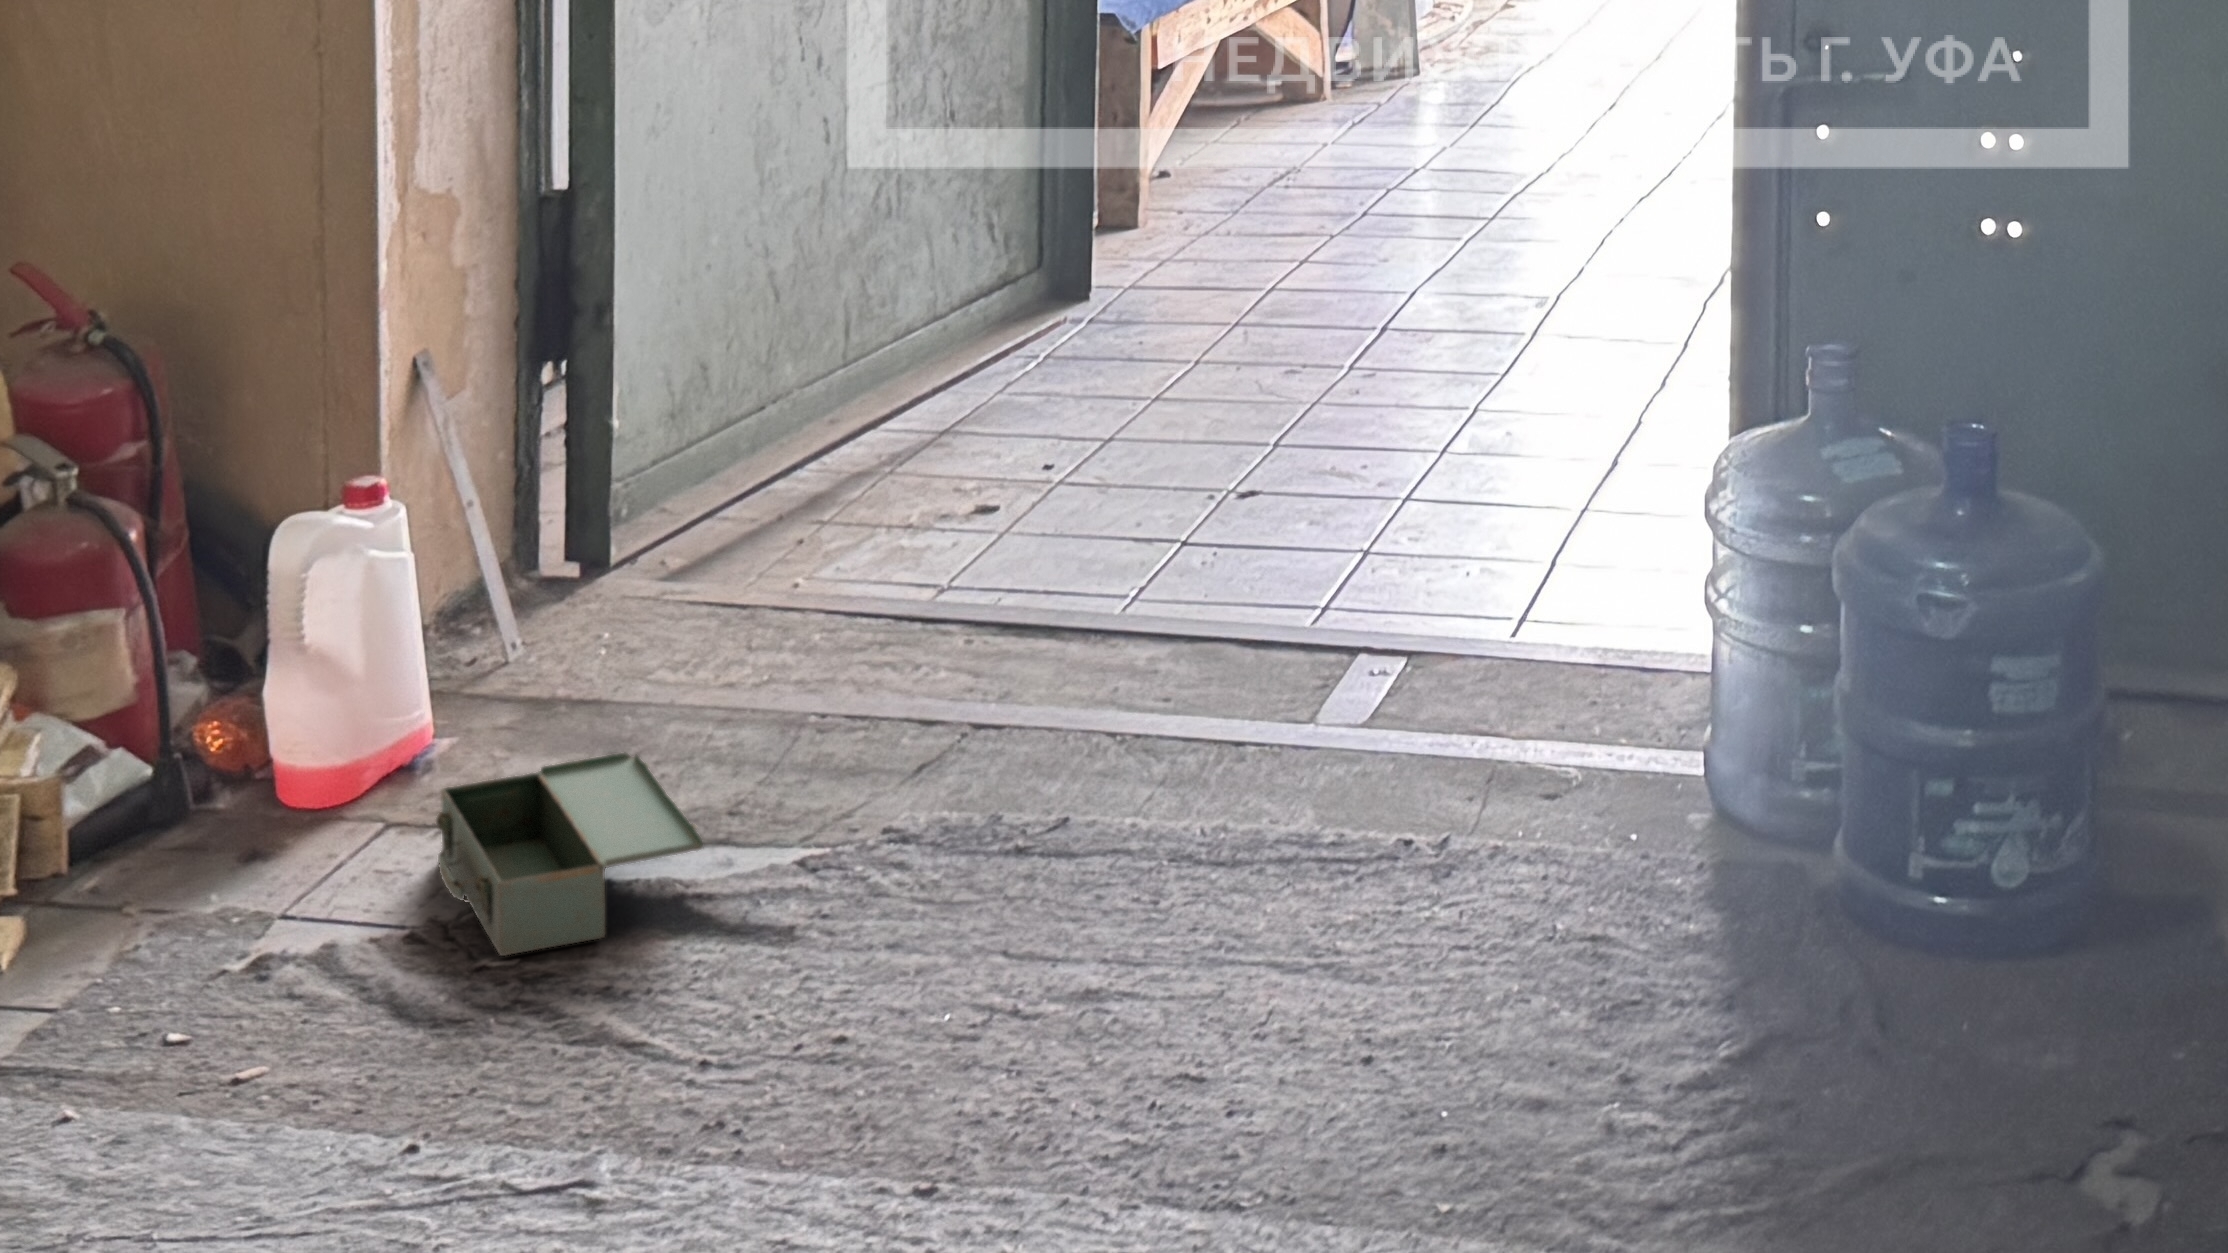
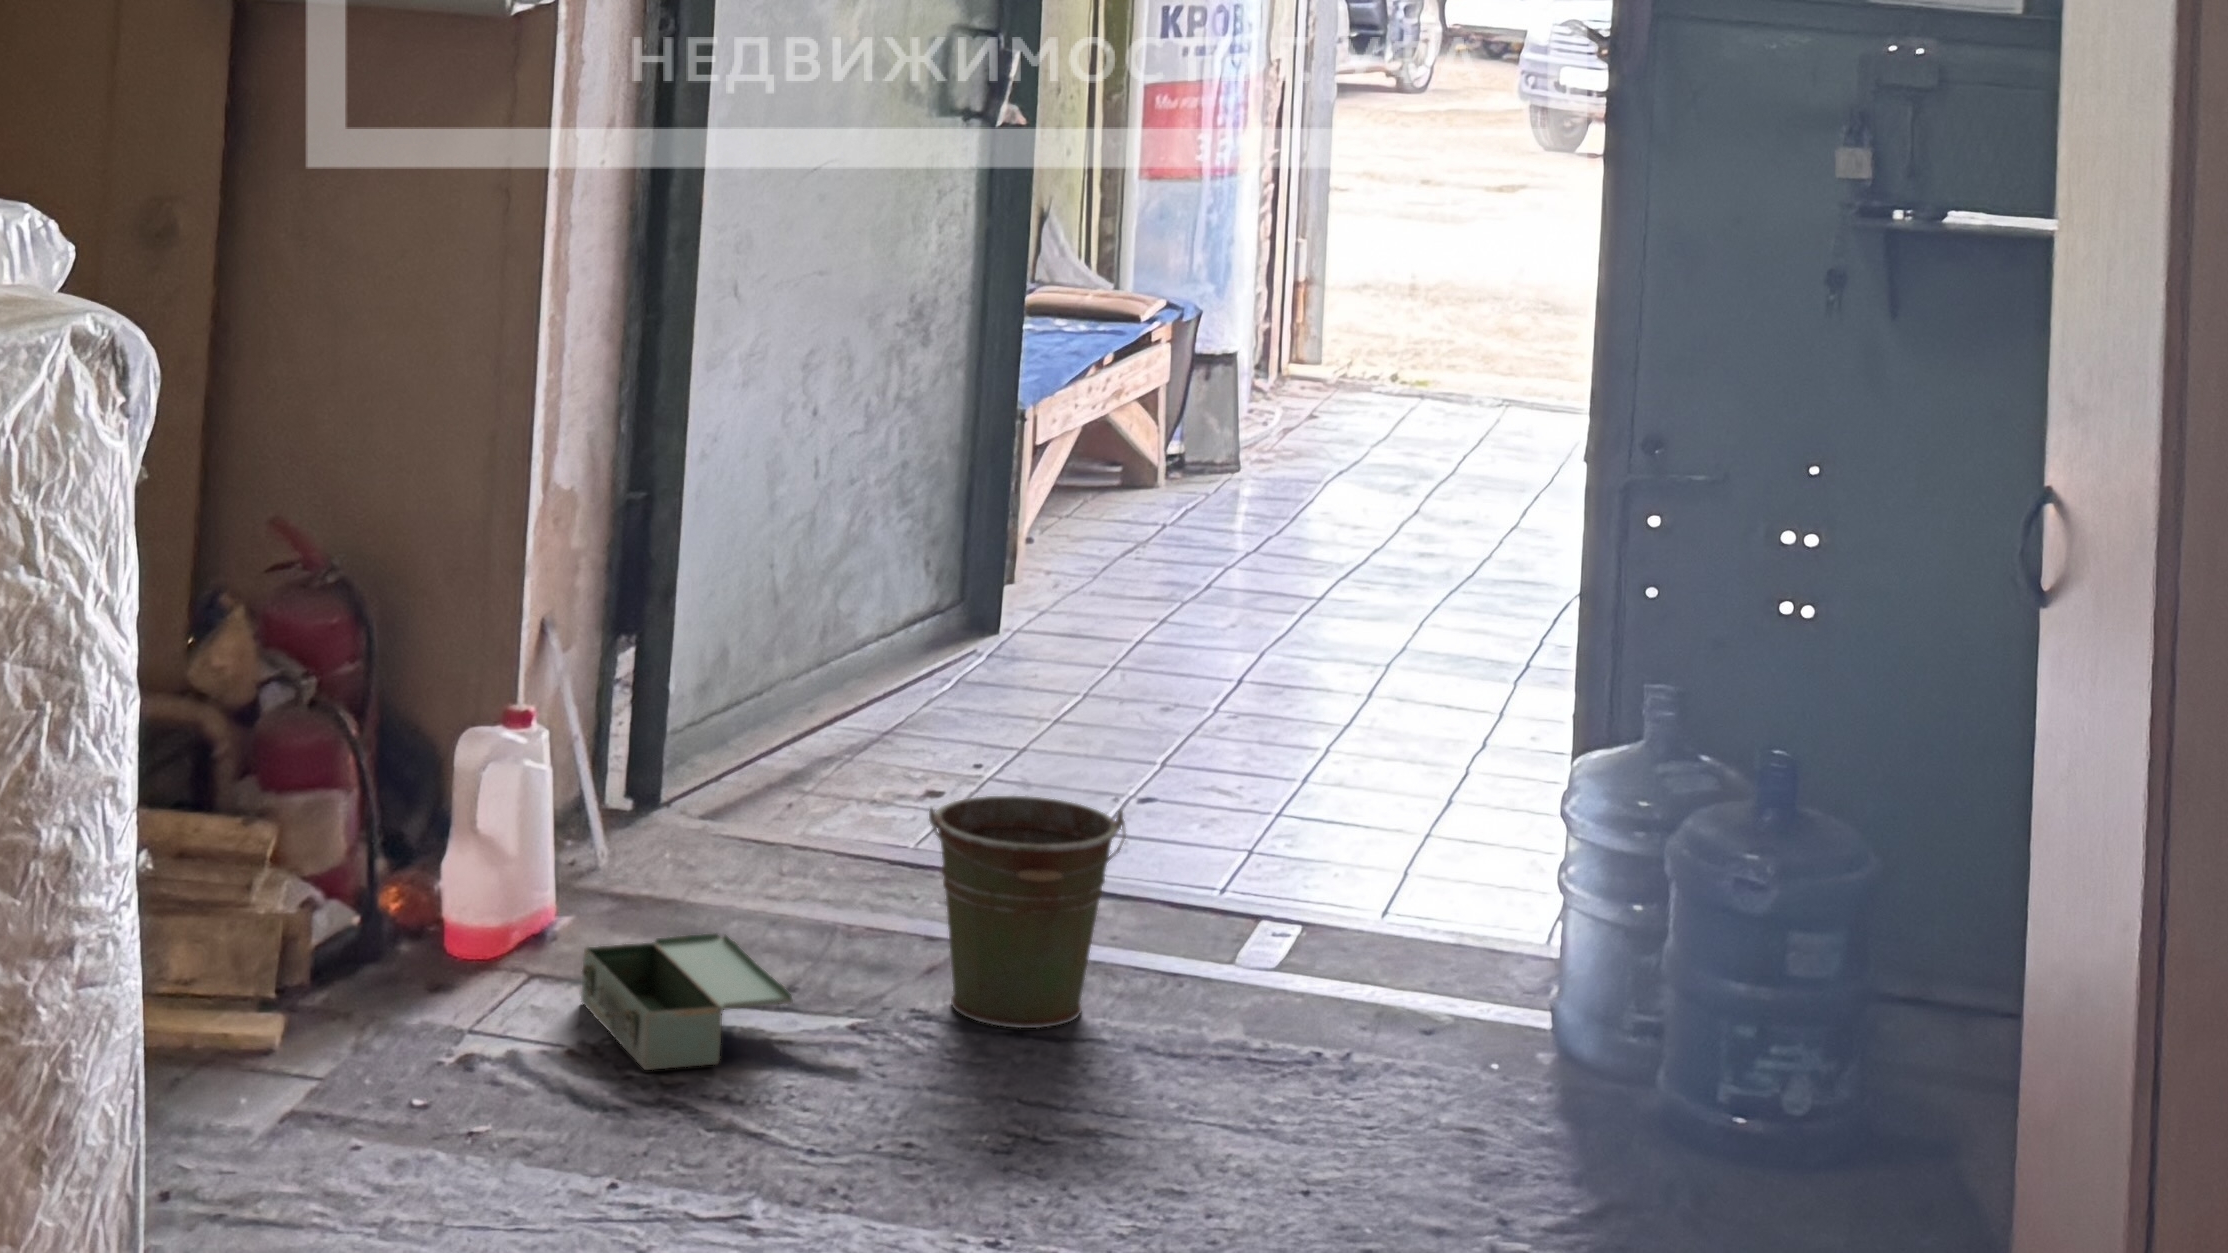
bucket: none [892,545,1153,847] -> present [929,796,1126,1028]

